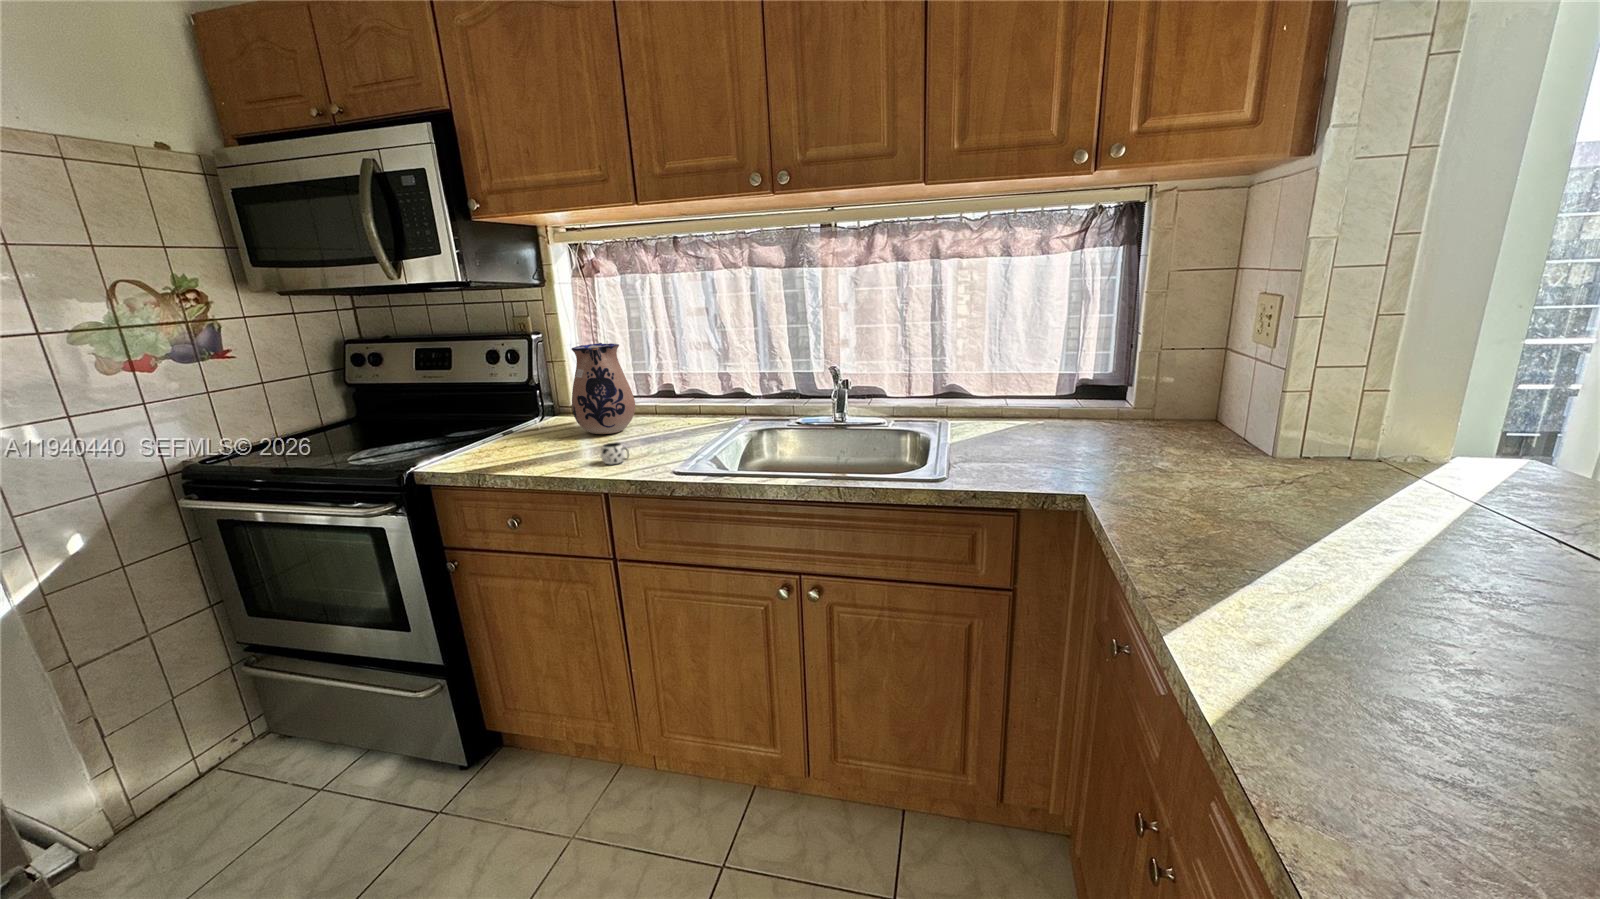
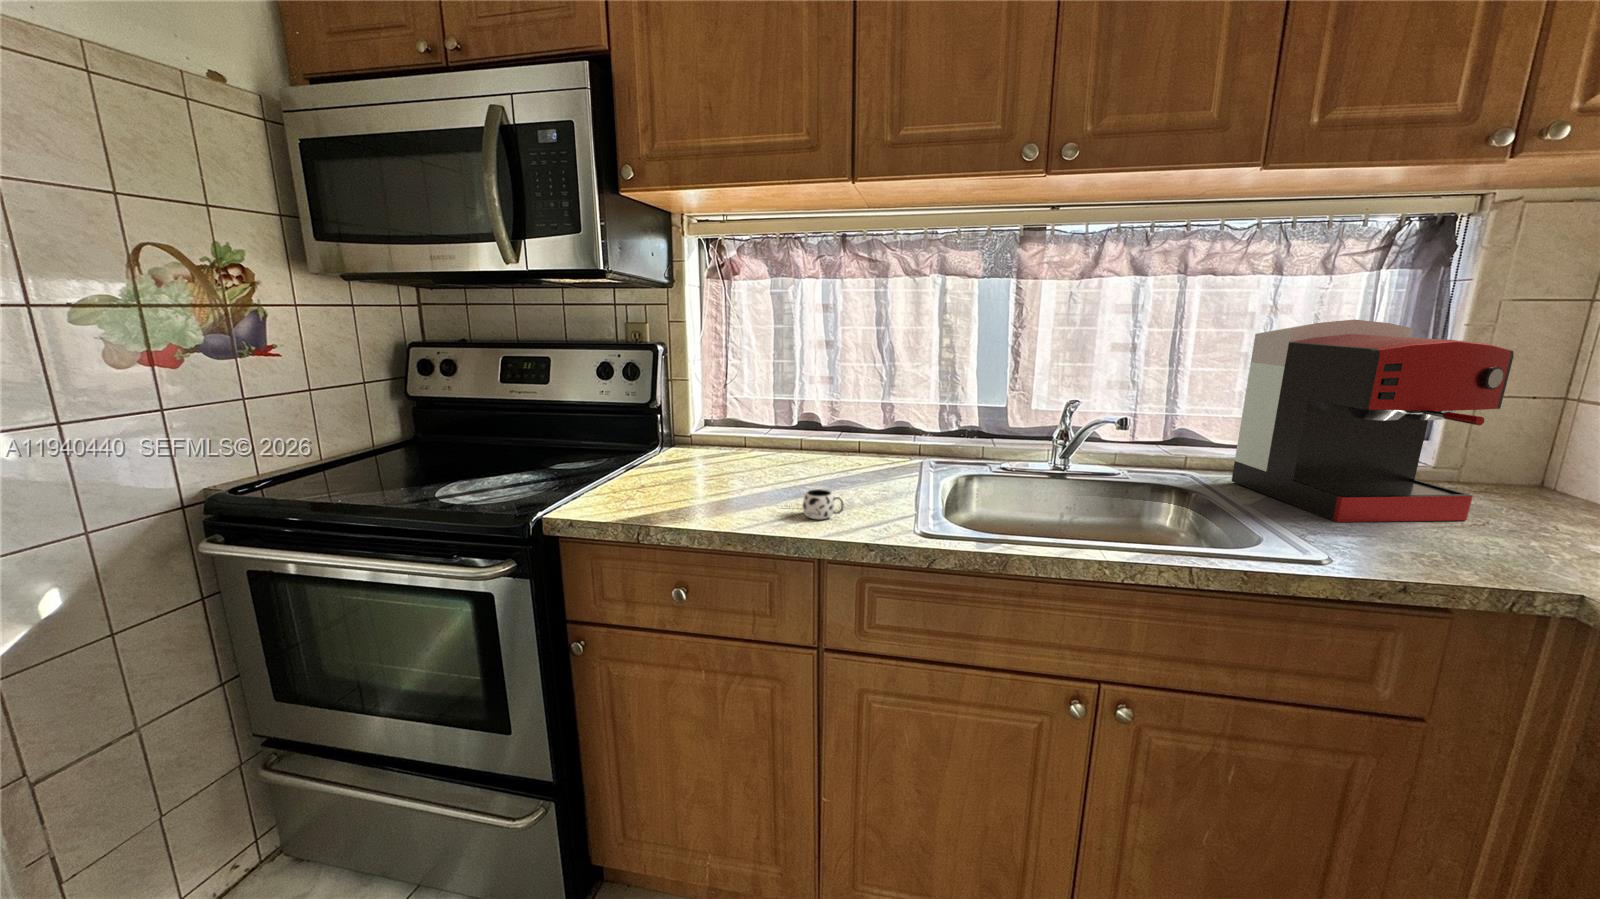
coffee maker: none [969,294,1119,452] -> present [1232,319,1514,522]
ceramic pitcher: present [571,343,635,434] -> none [722,358,799,474]

